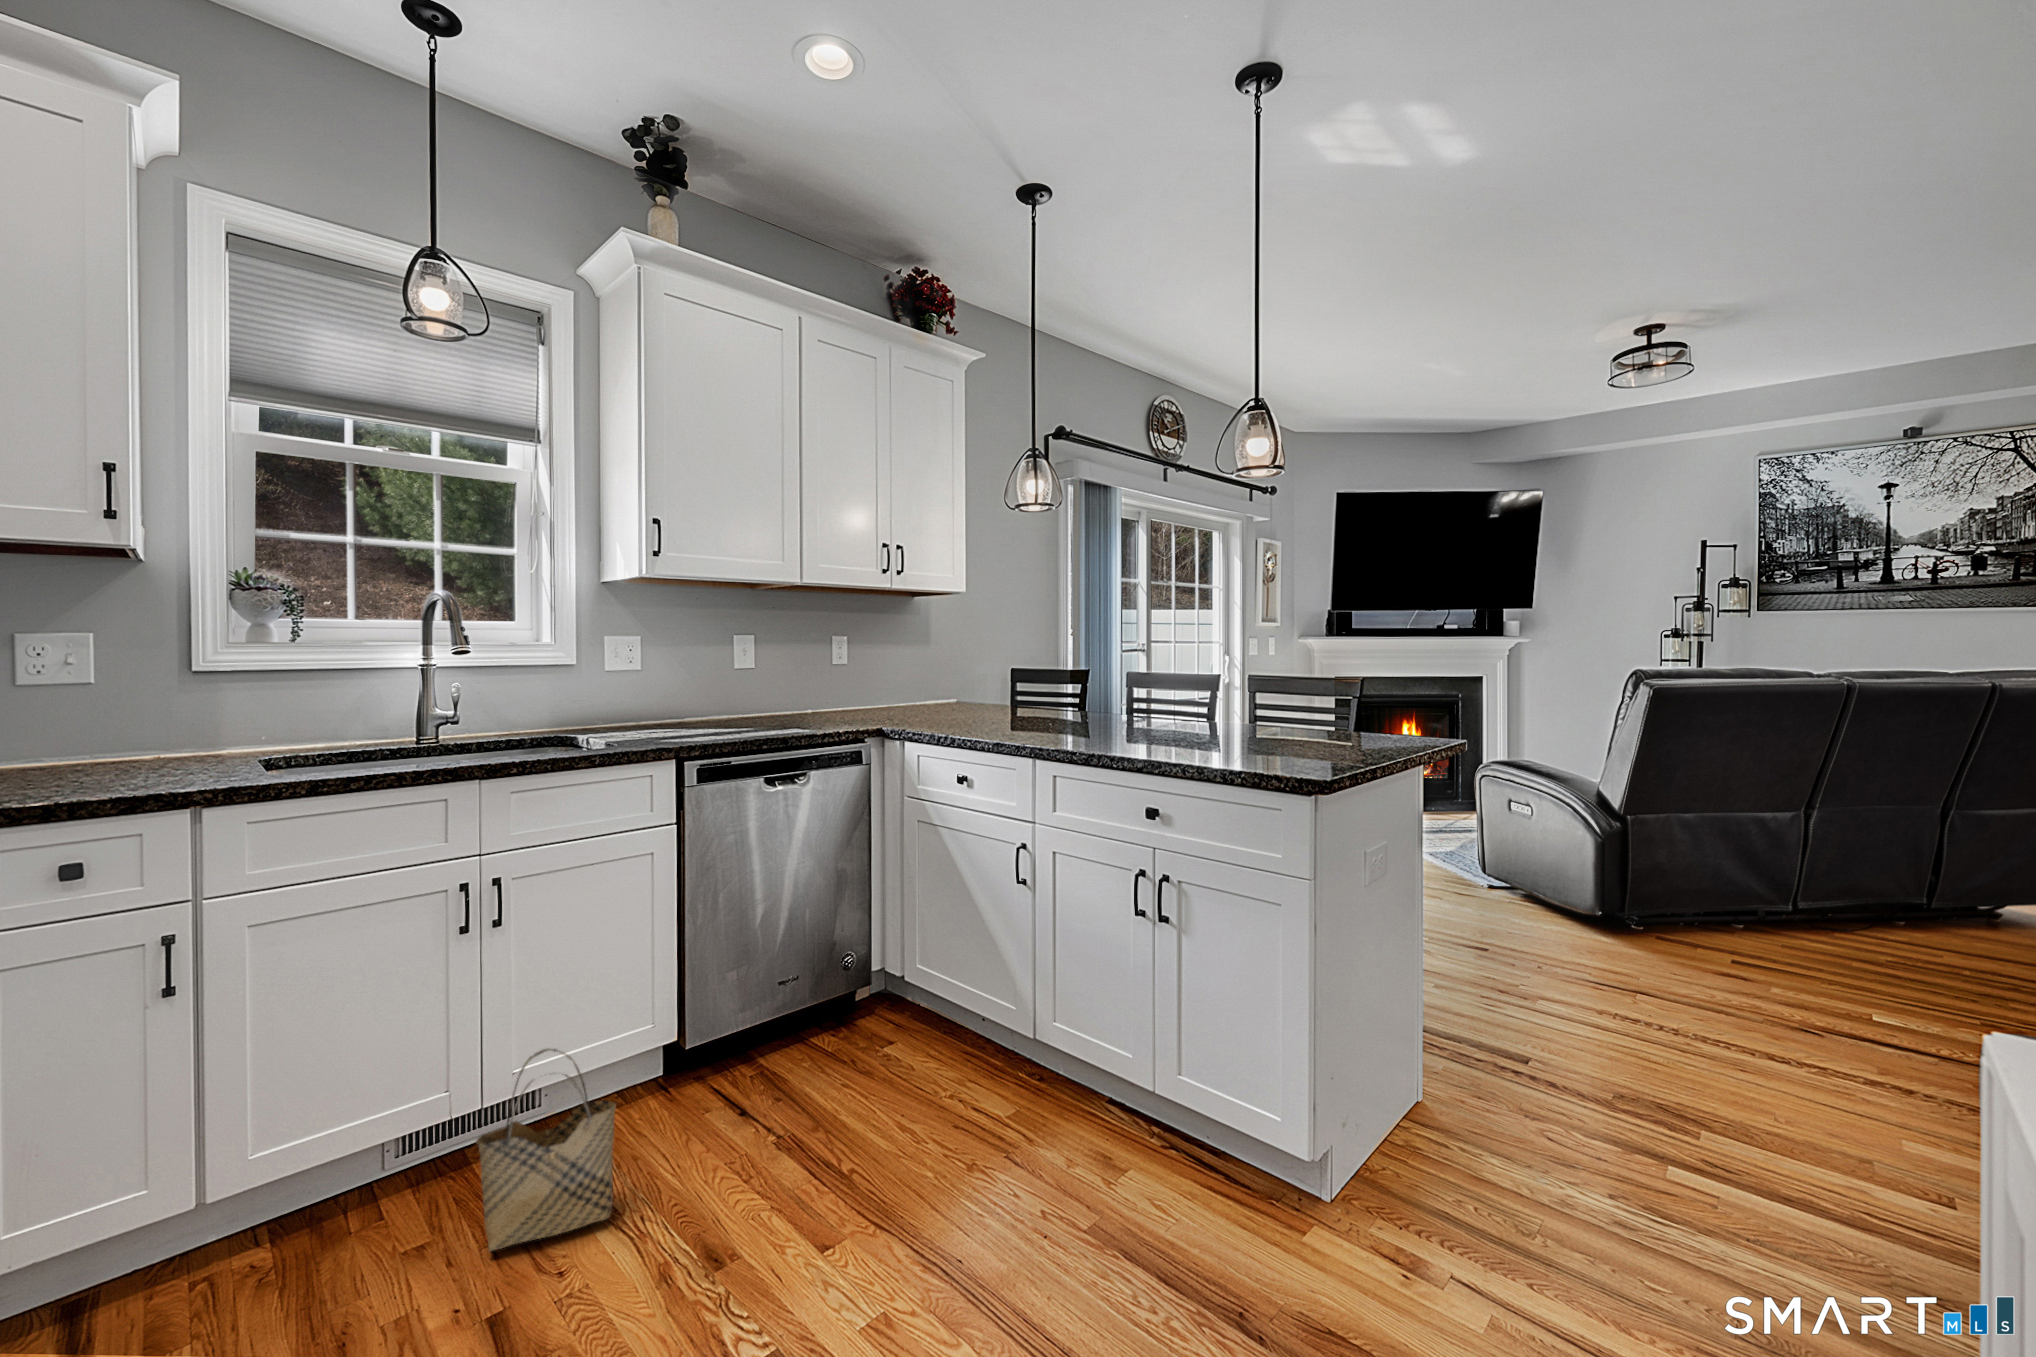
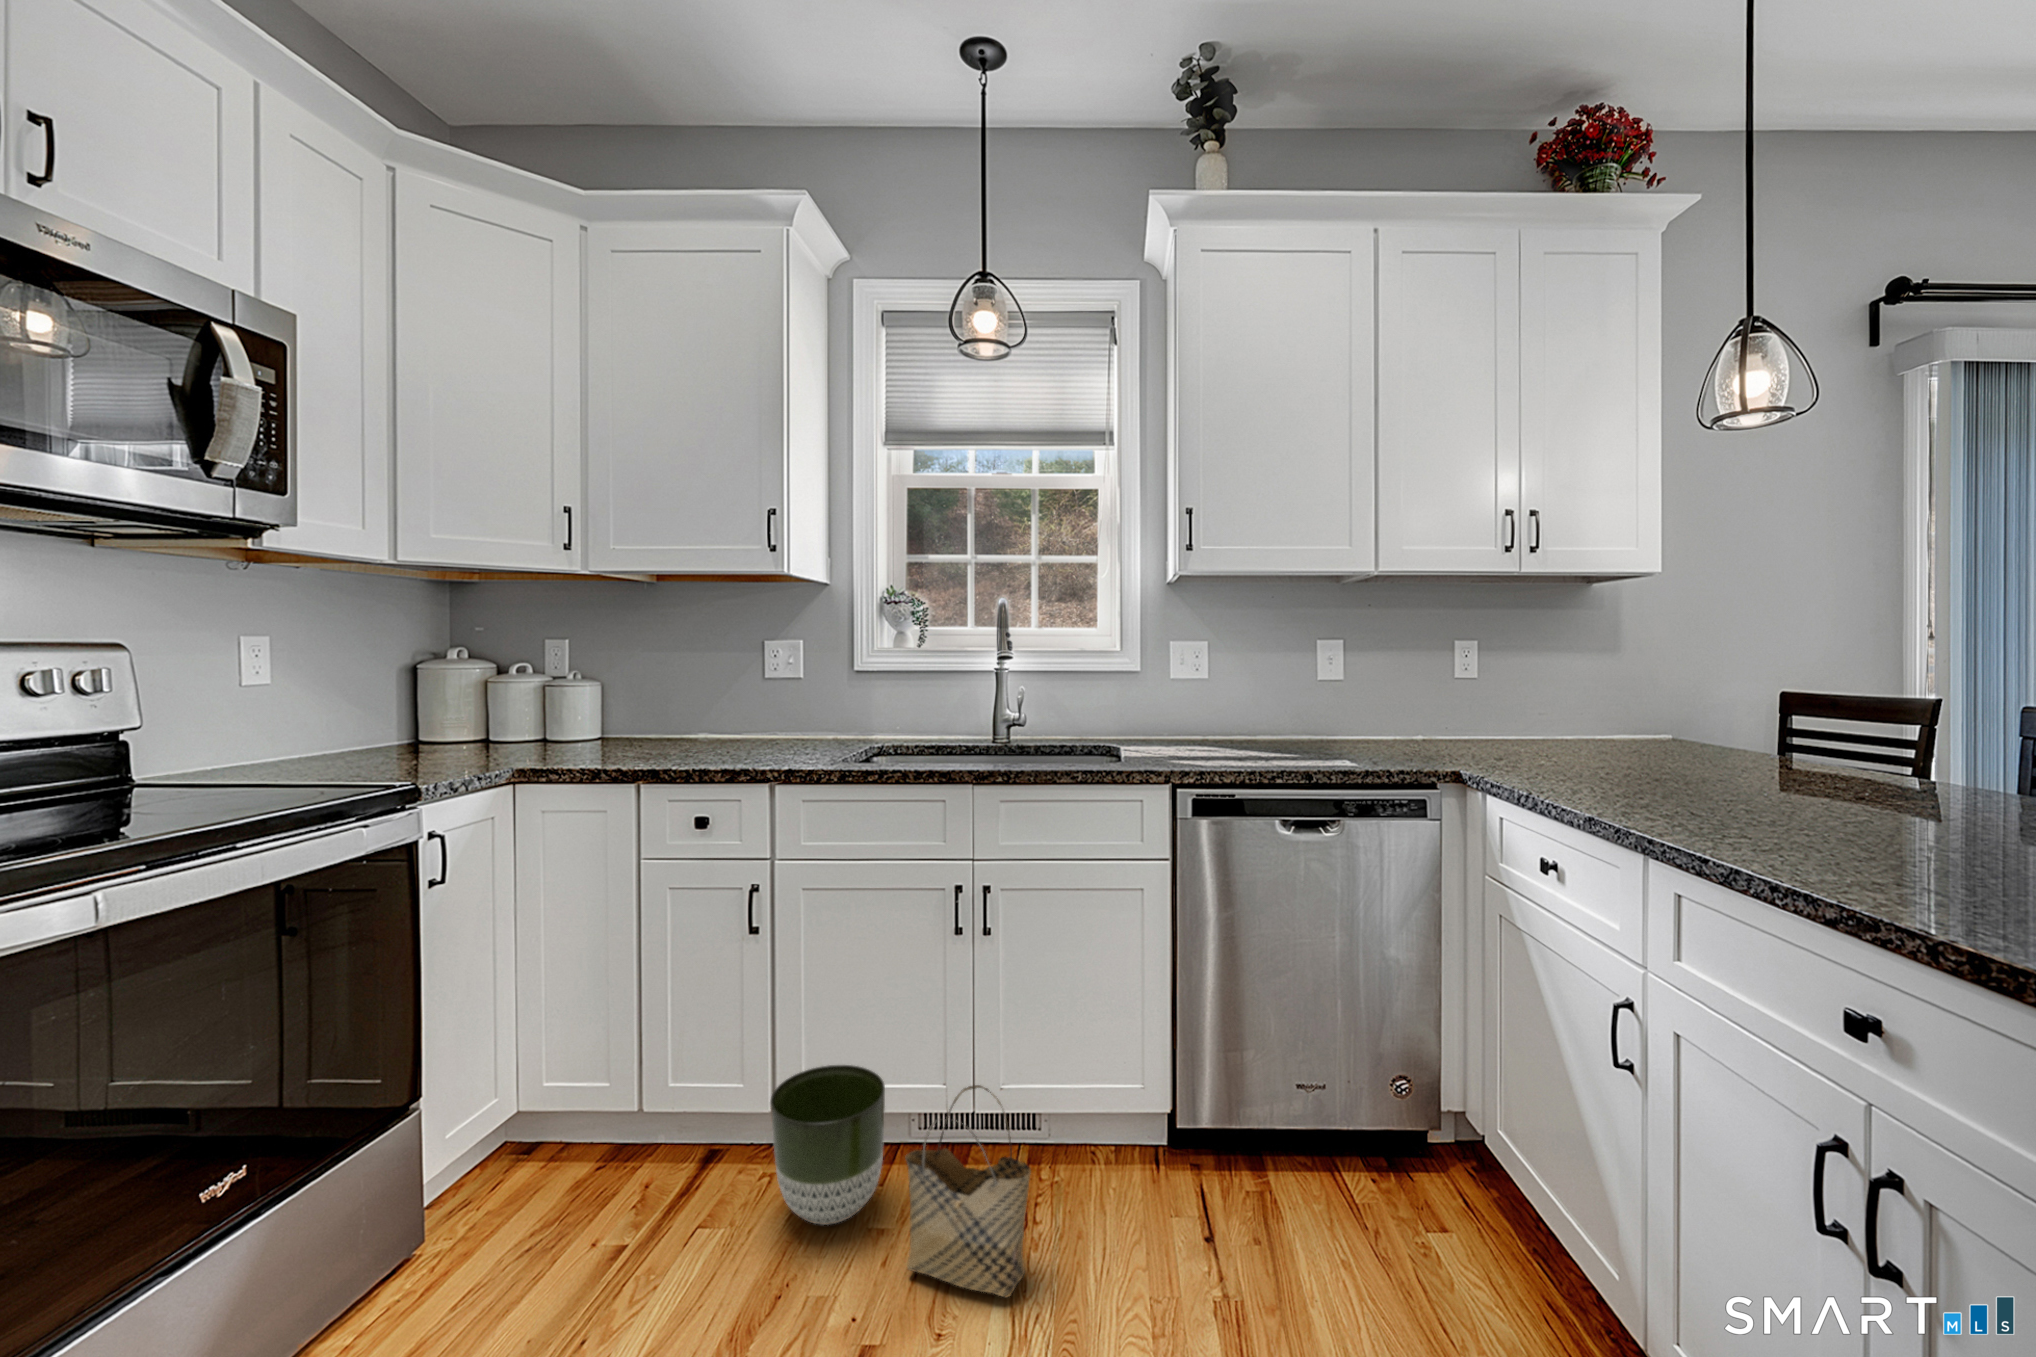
planter: none [256,1097,415,1281] -> present [770,1065,885,1225]

